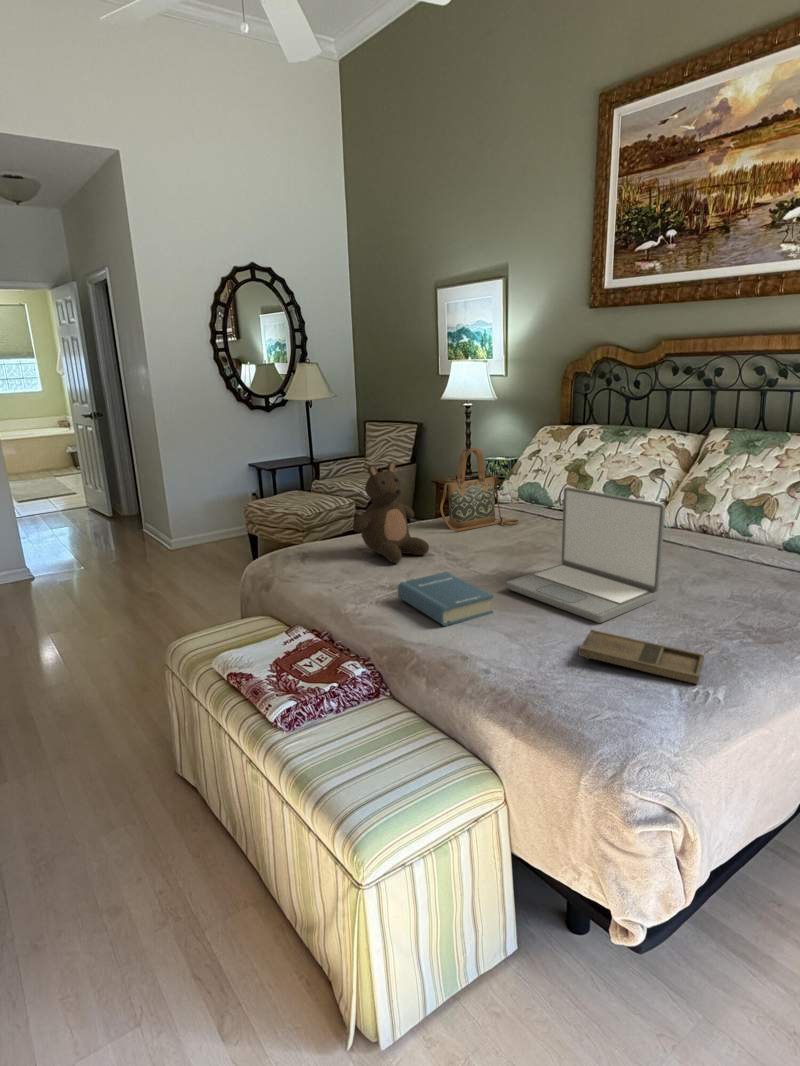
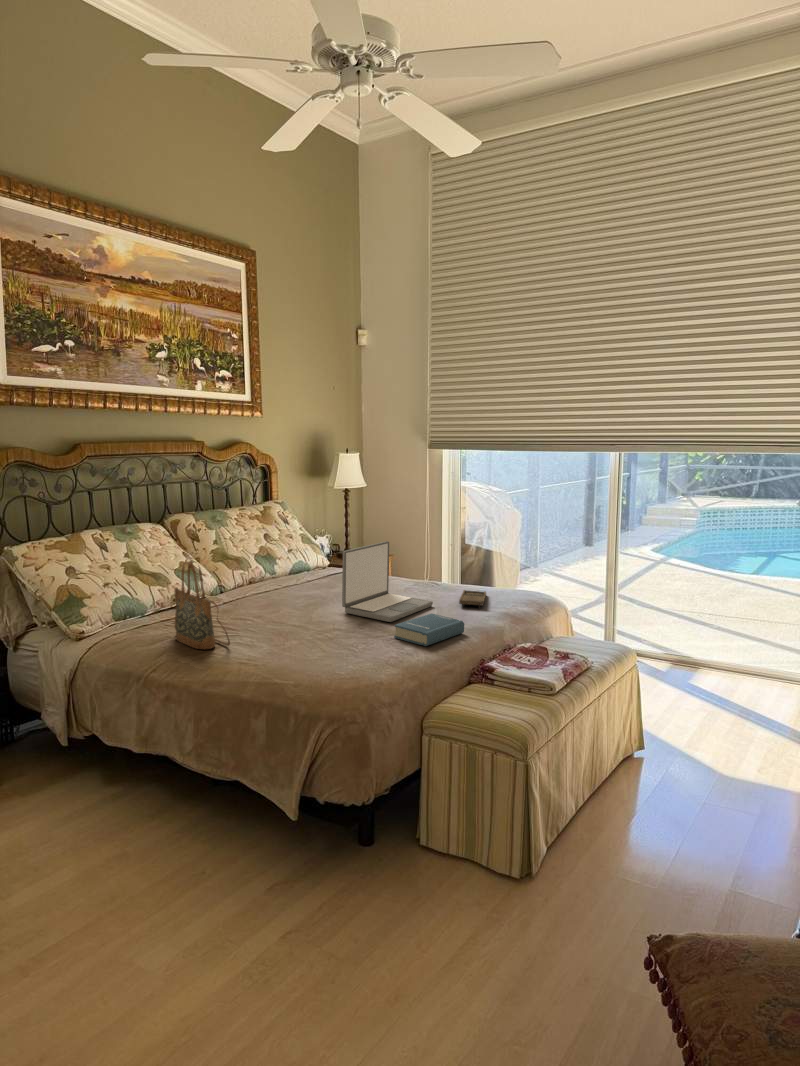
stuffed bear: present [353,461,429,563] -> none [269,572,345,667]

